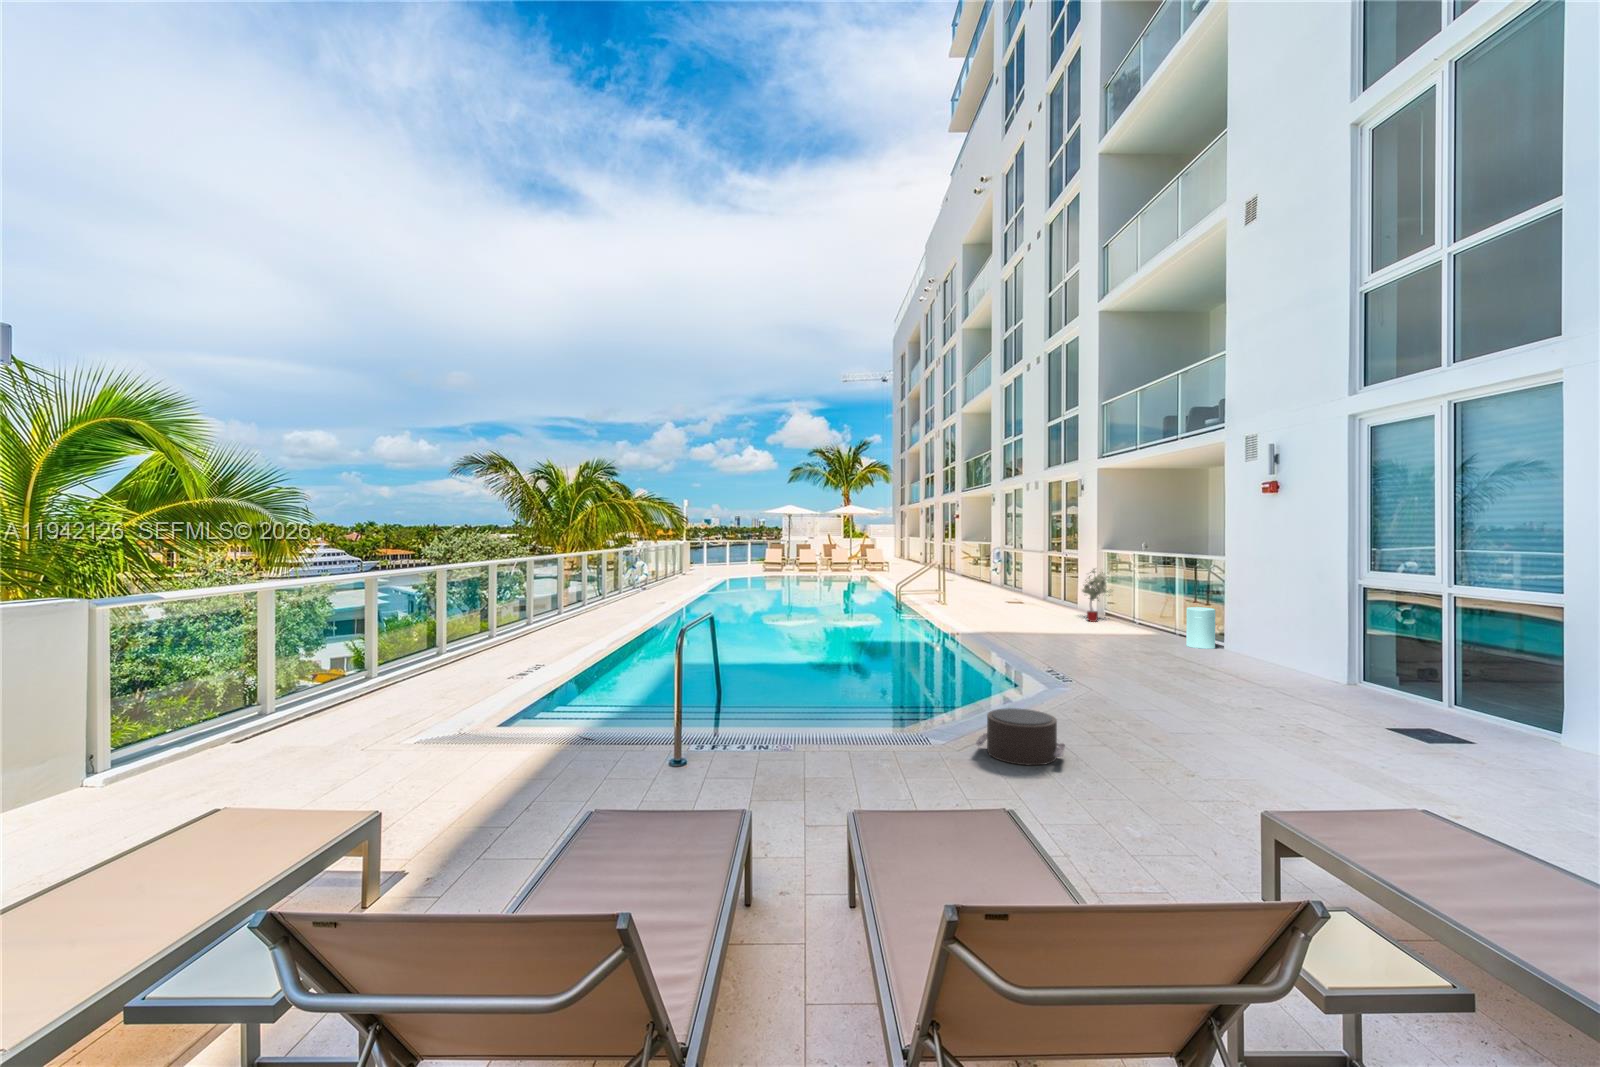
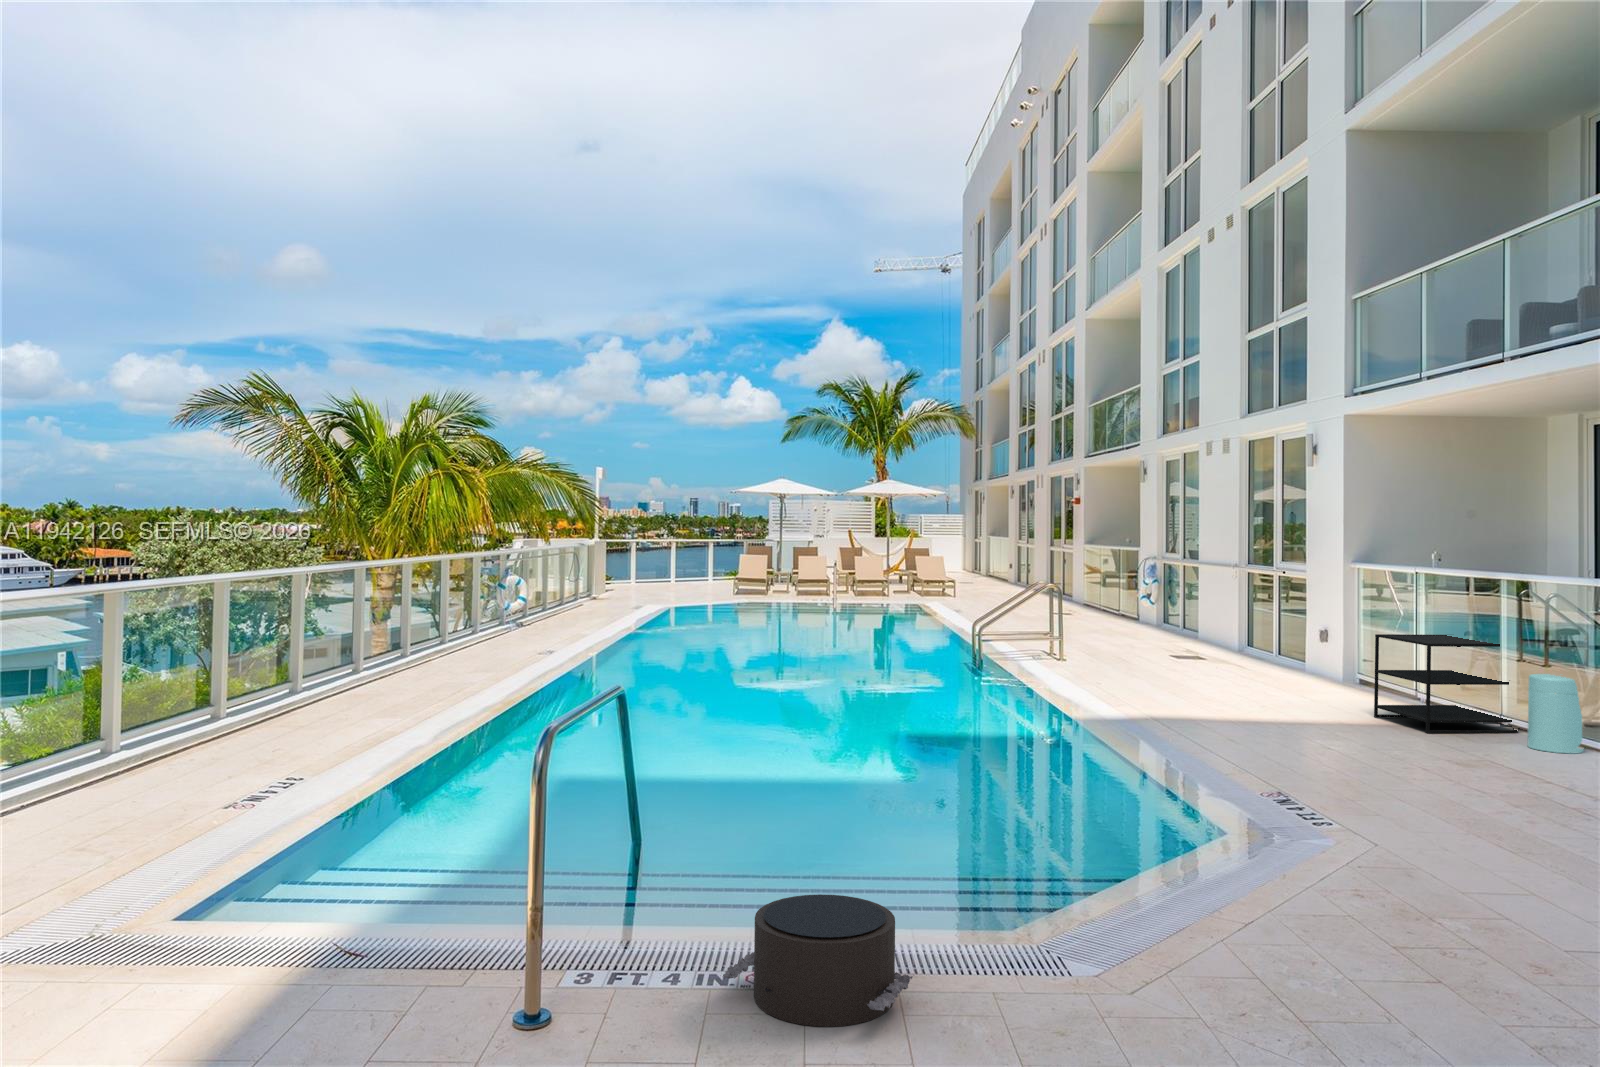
potted tree: present [1082,569,1111,622] -> none [1314,596,1377,695]
side table: none [1110,588,1184,640] -> present [1374,634,1518,733]
pouf: present [976,708,1065,765] -> present [723,894,913,1027]

